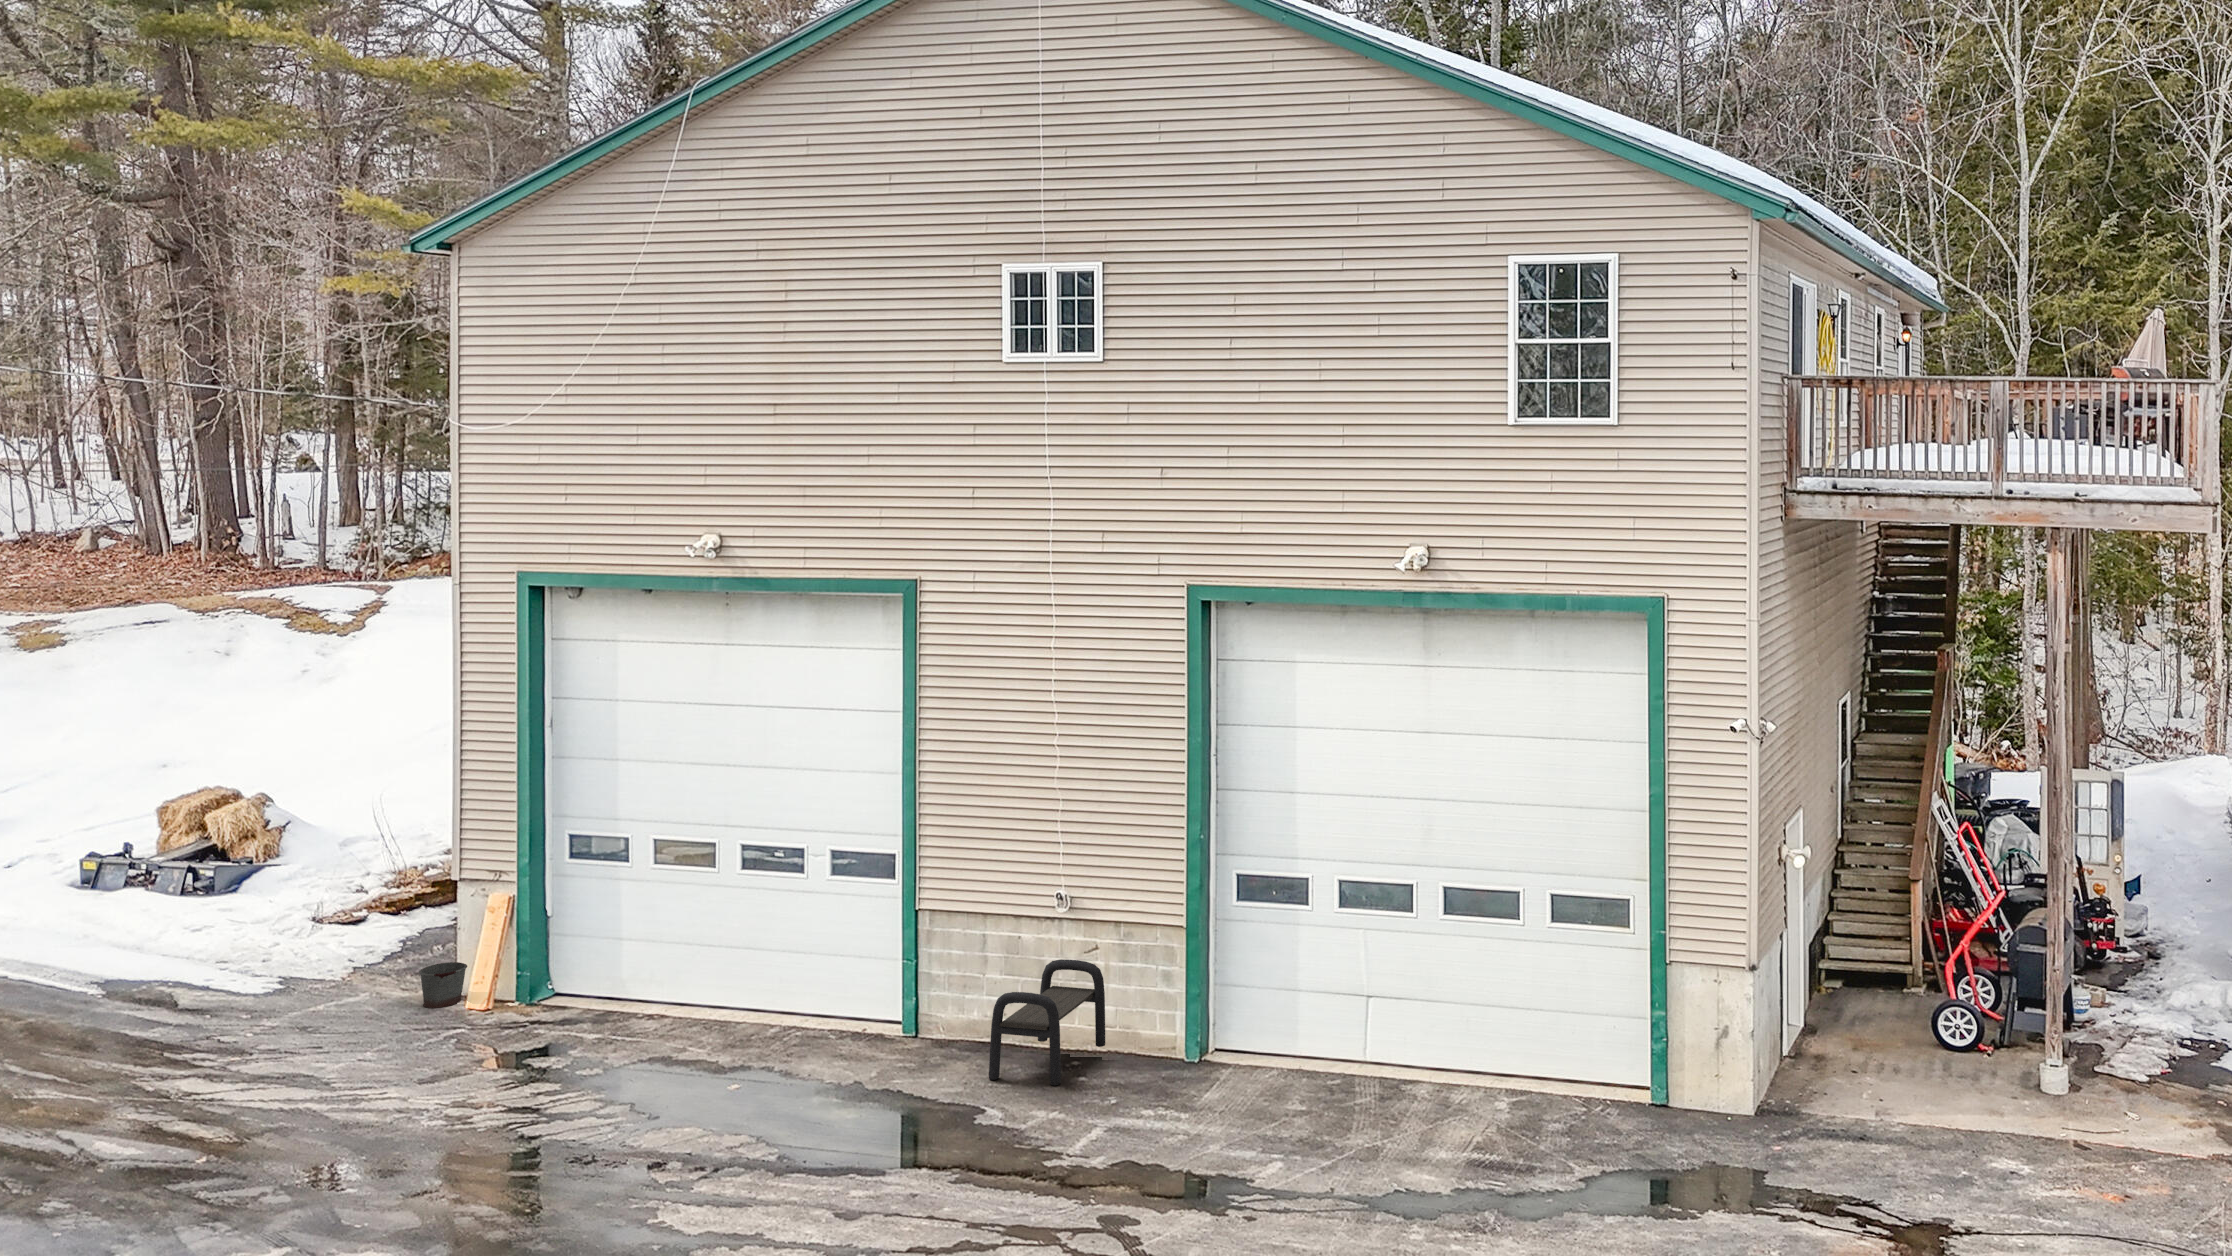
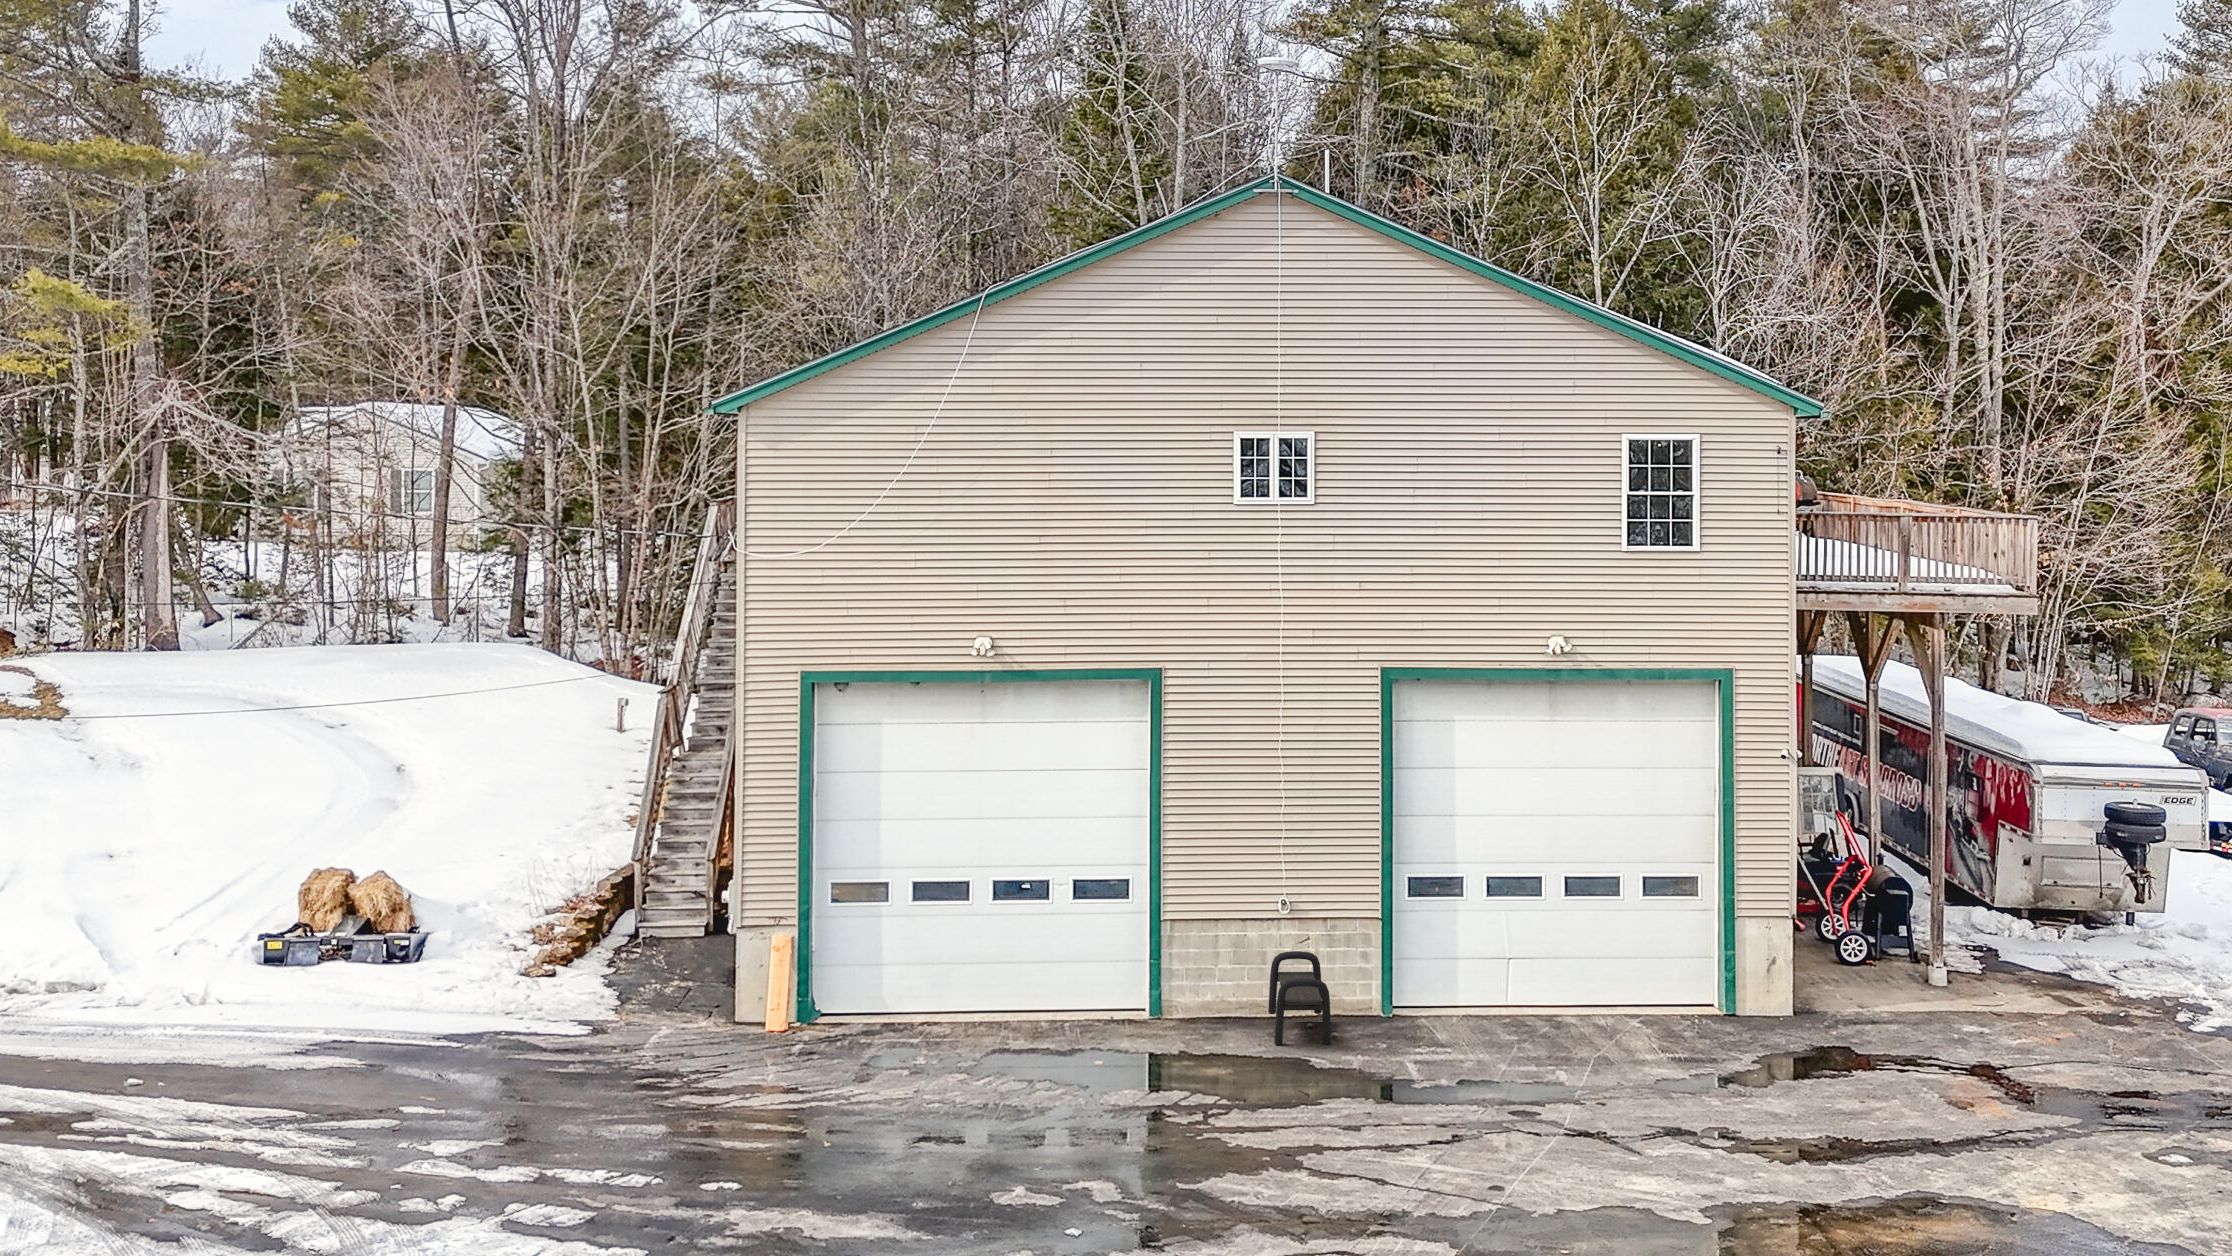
bucket: present [419,962,467,1008] -> none [739,996,775,1036]

